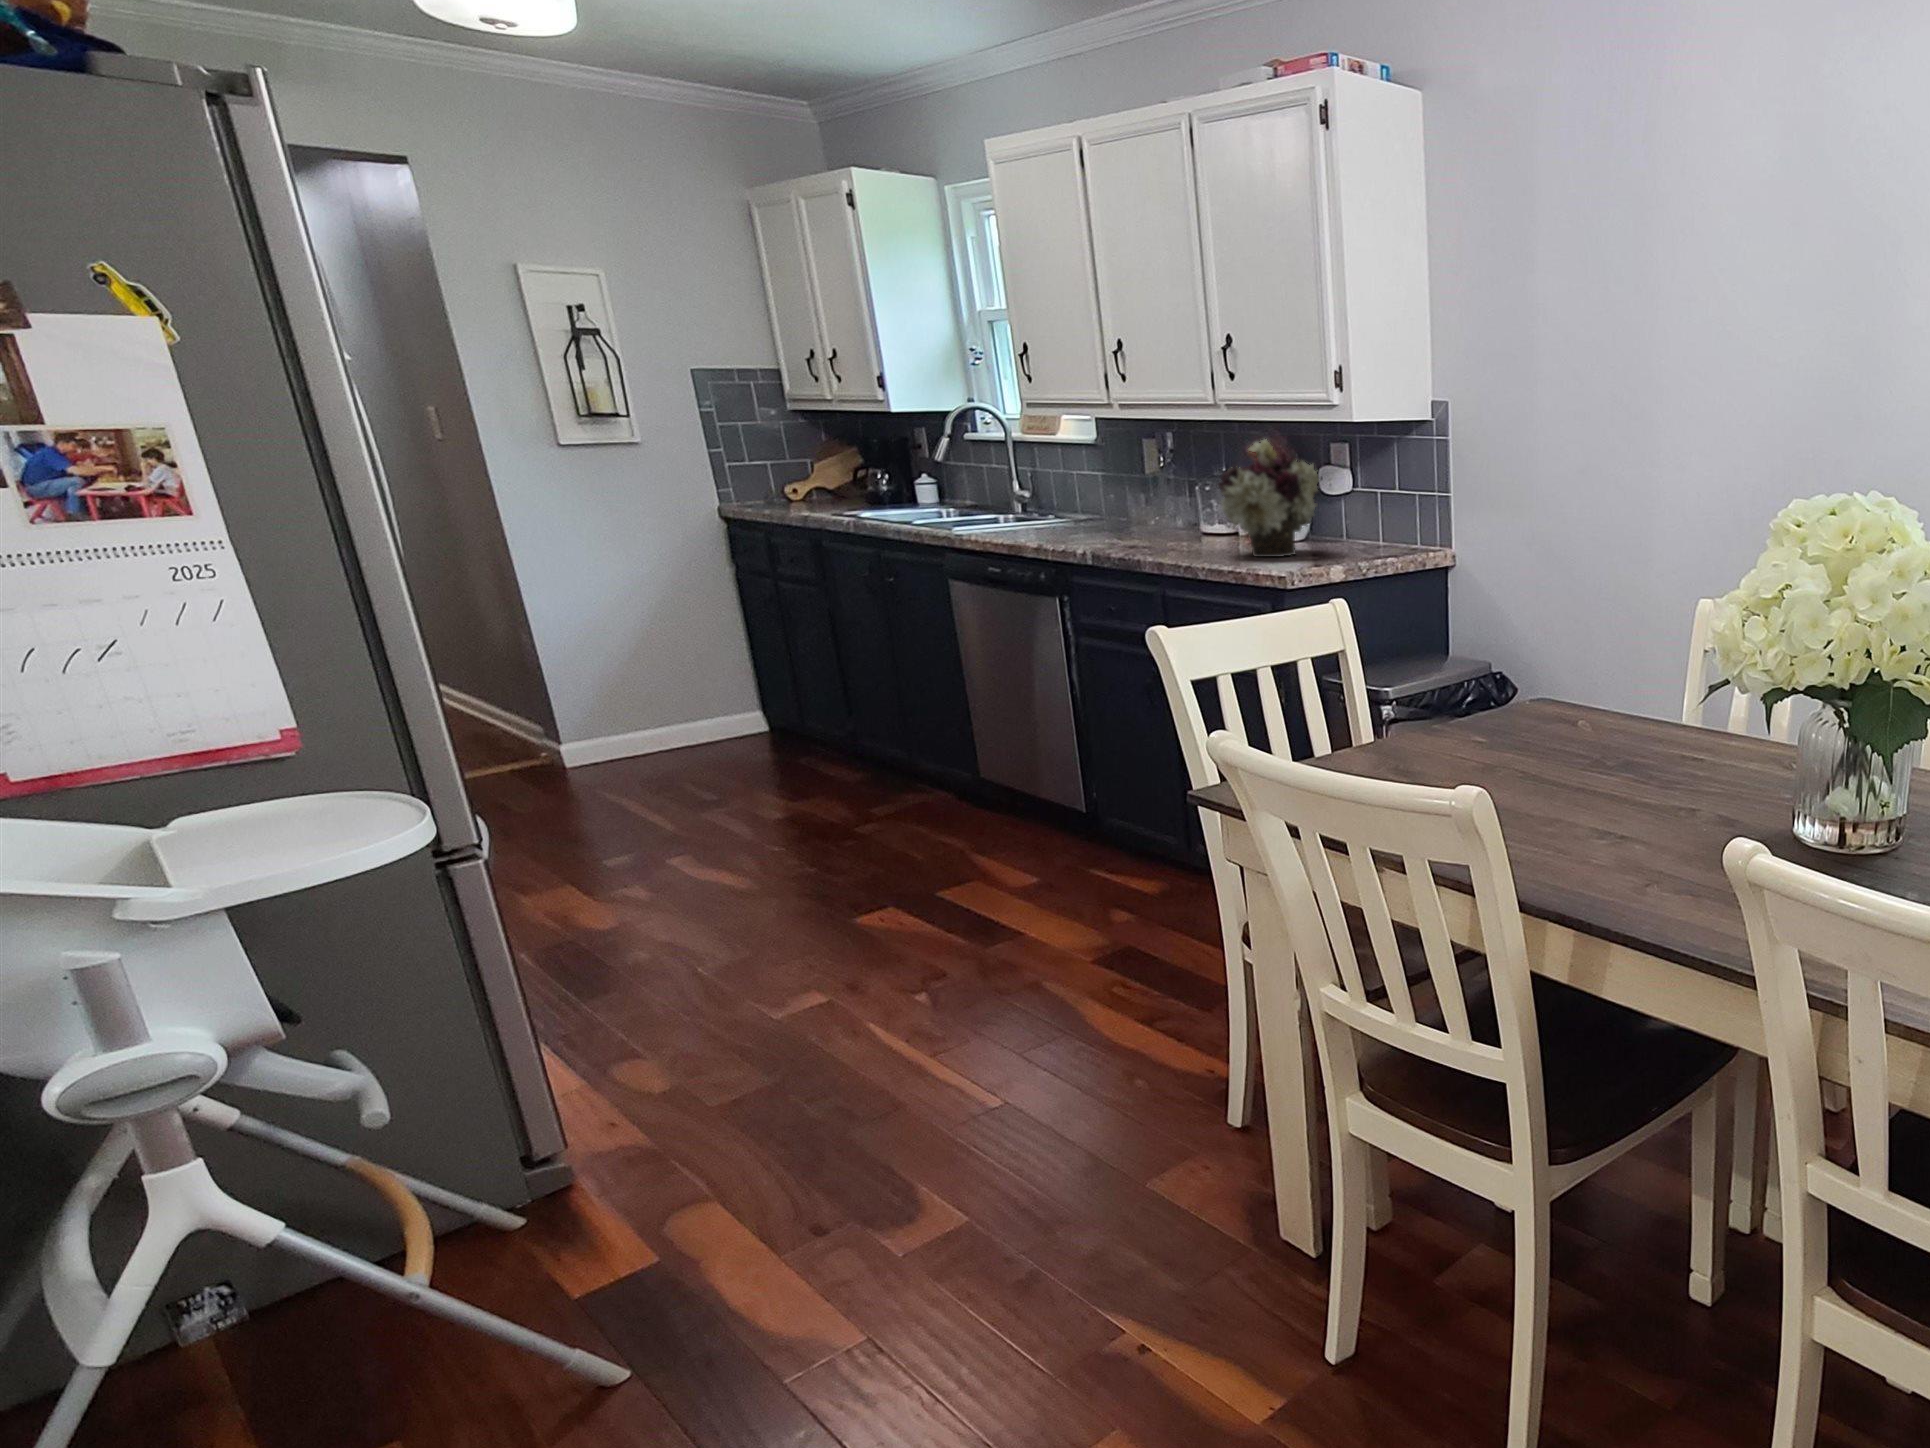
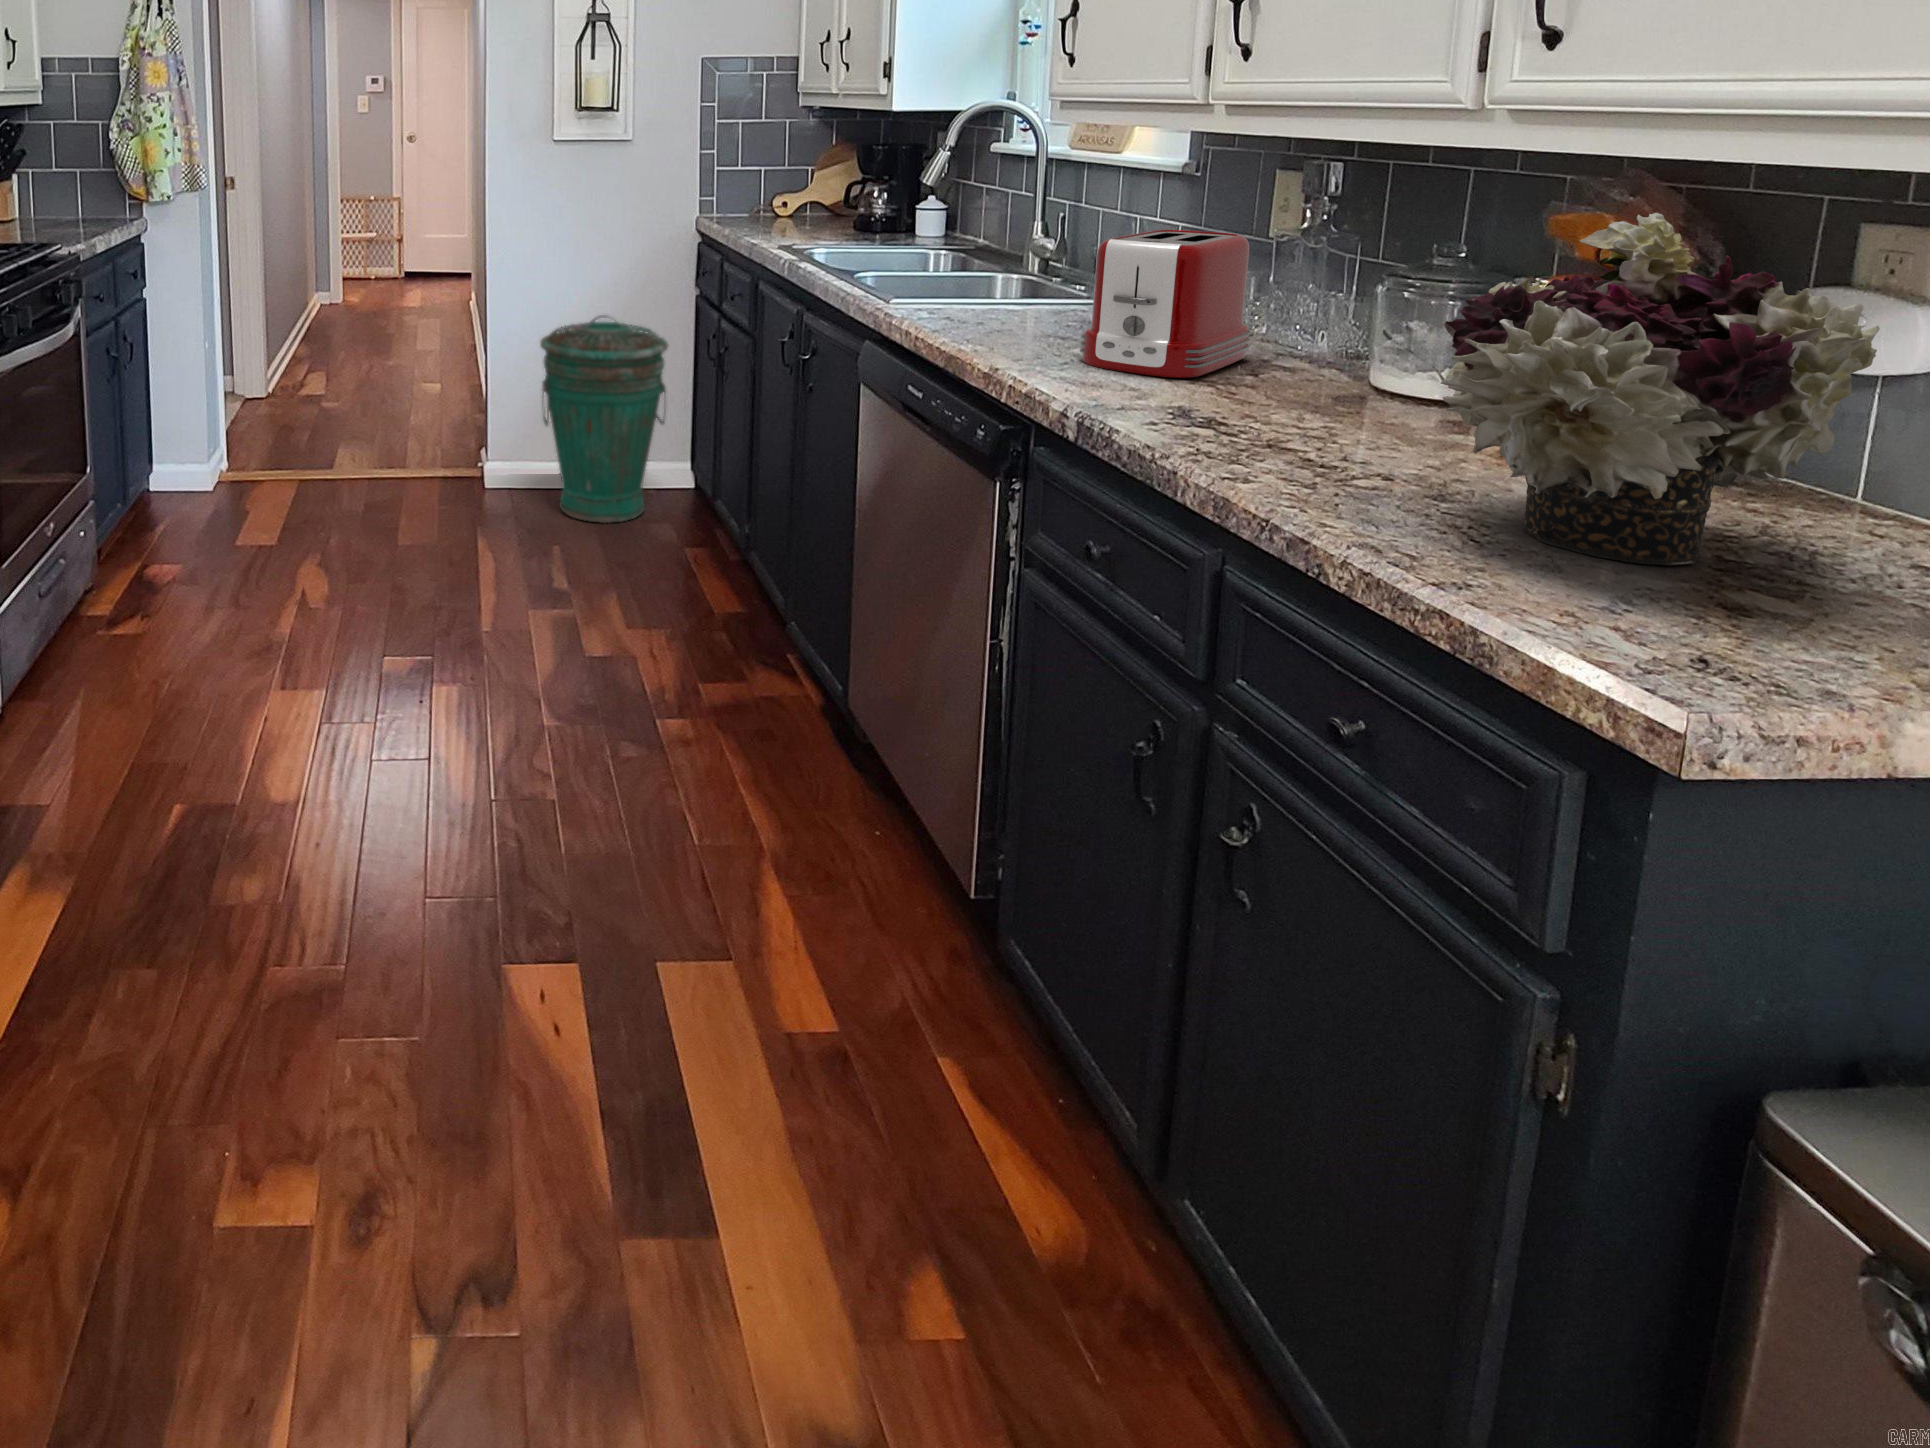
toaster: none [1077,470,1152,542] -> present [1080,230,1252,378]
trash can: none [601,598,744,777] -> present [540,315,668,523]

